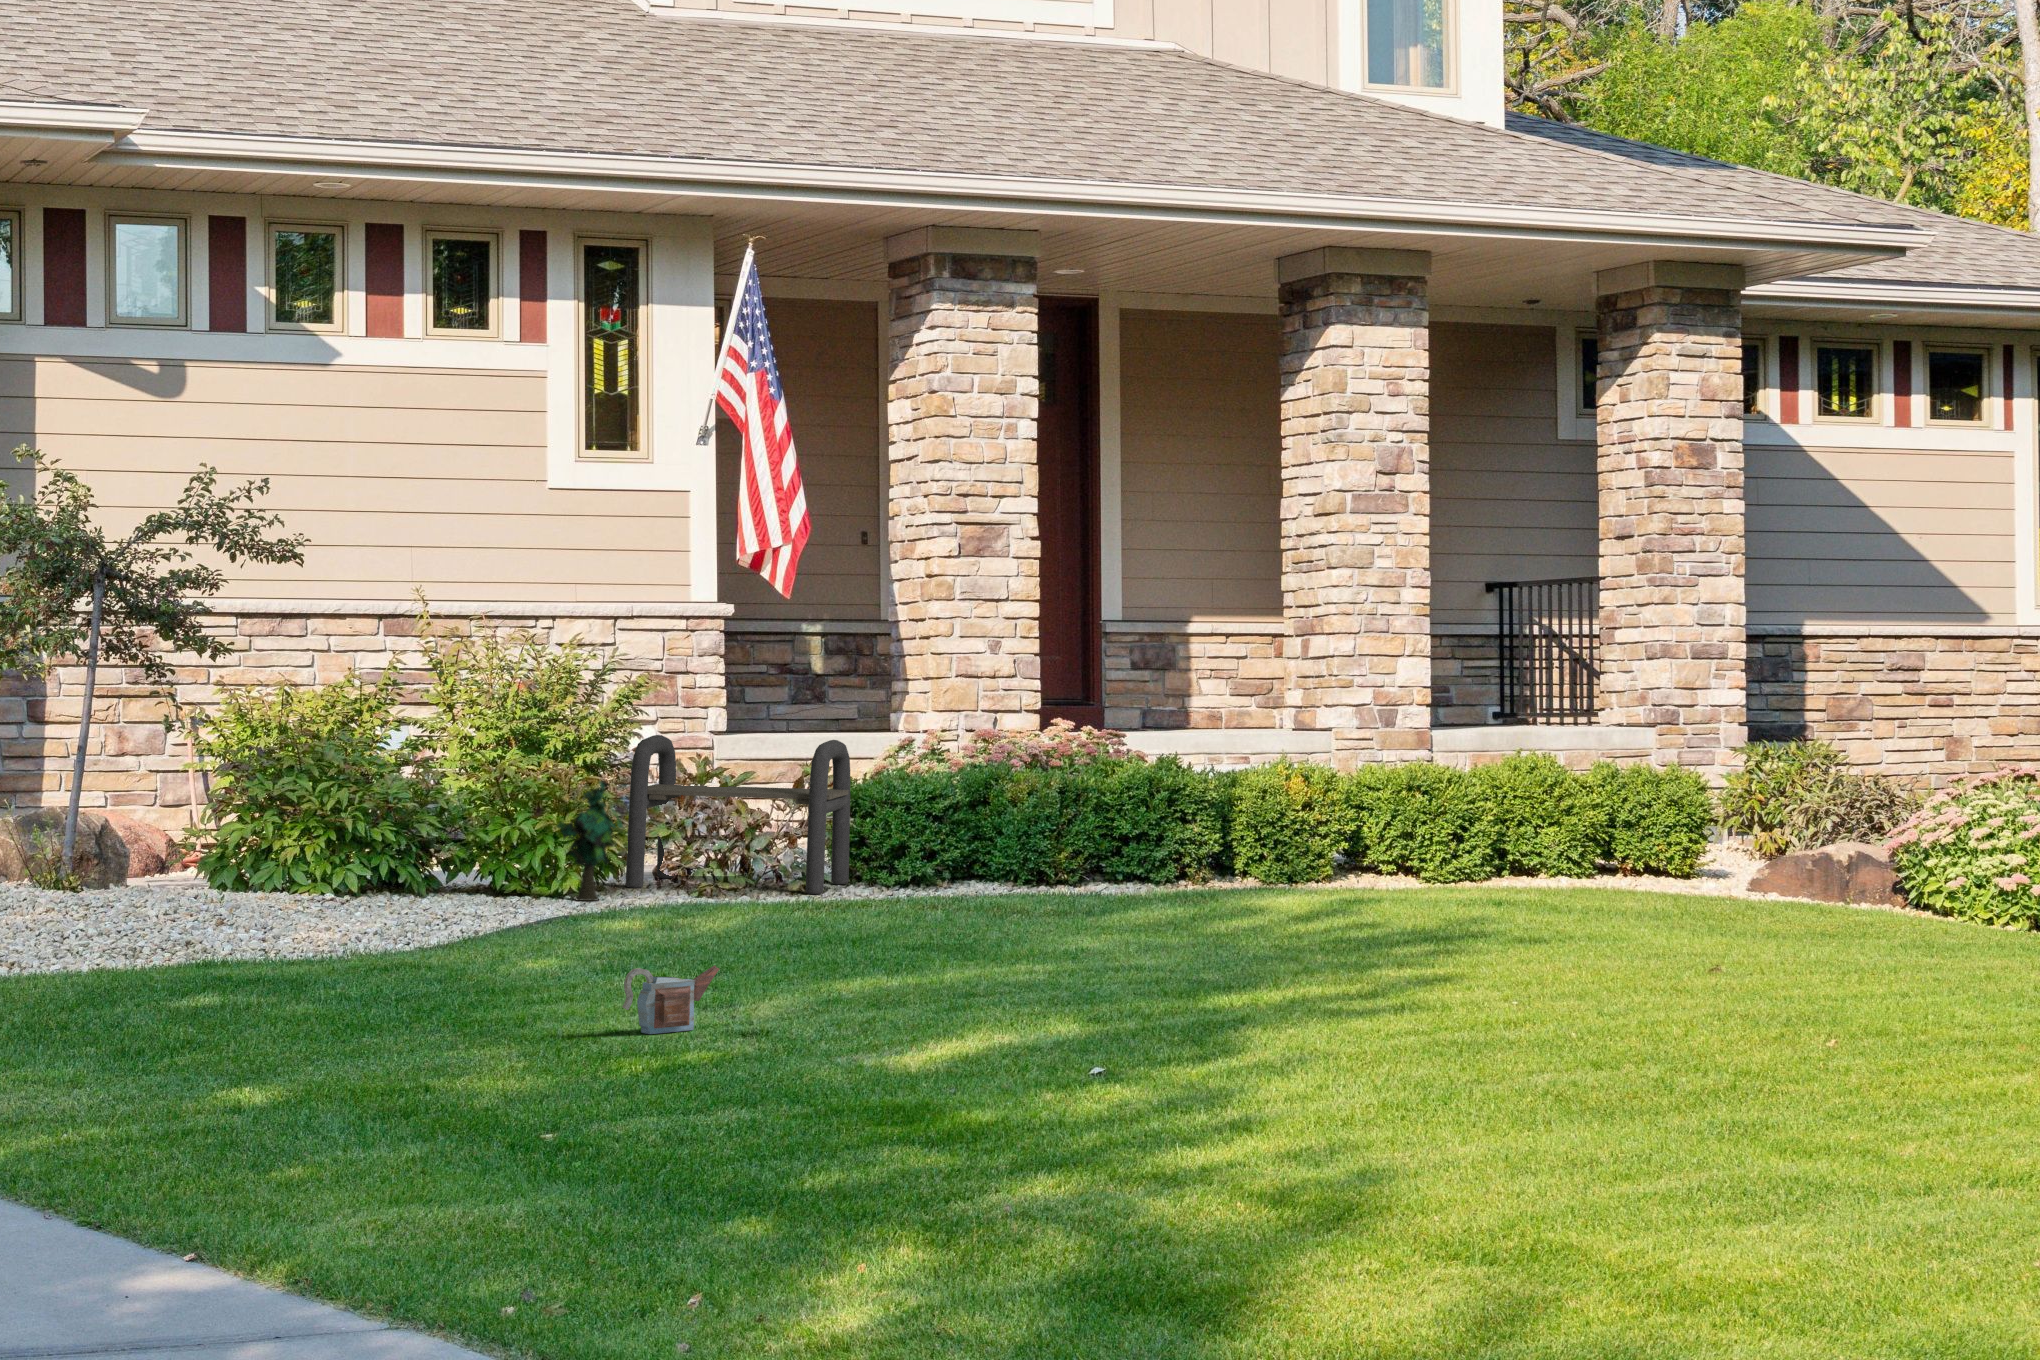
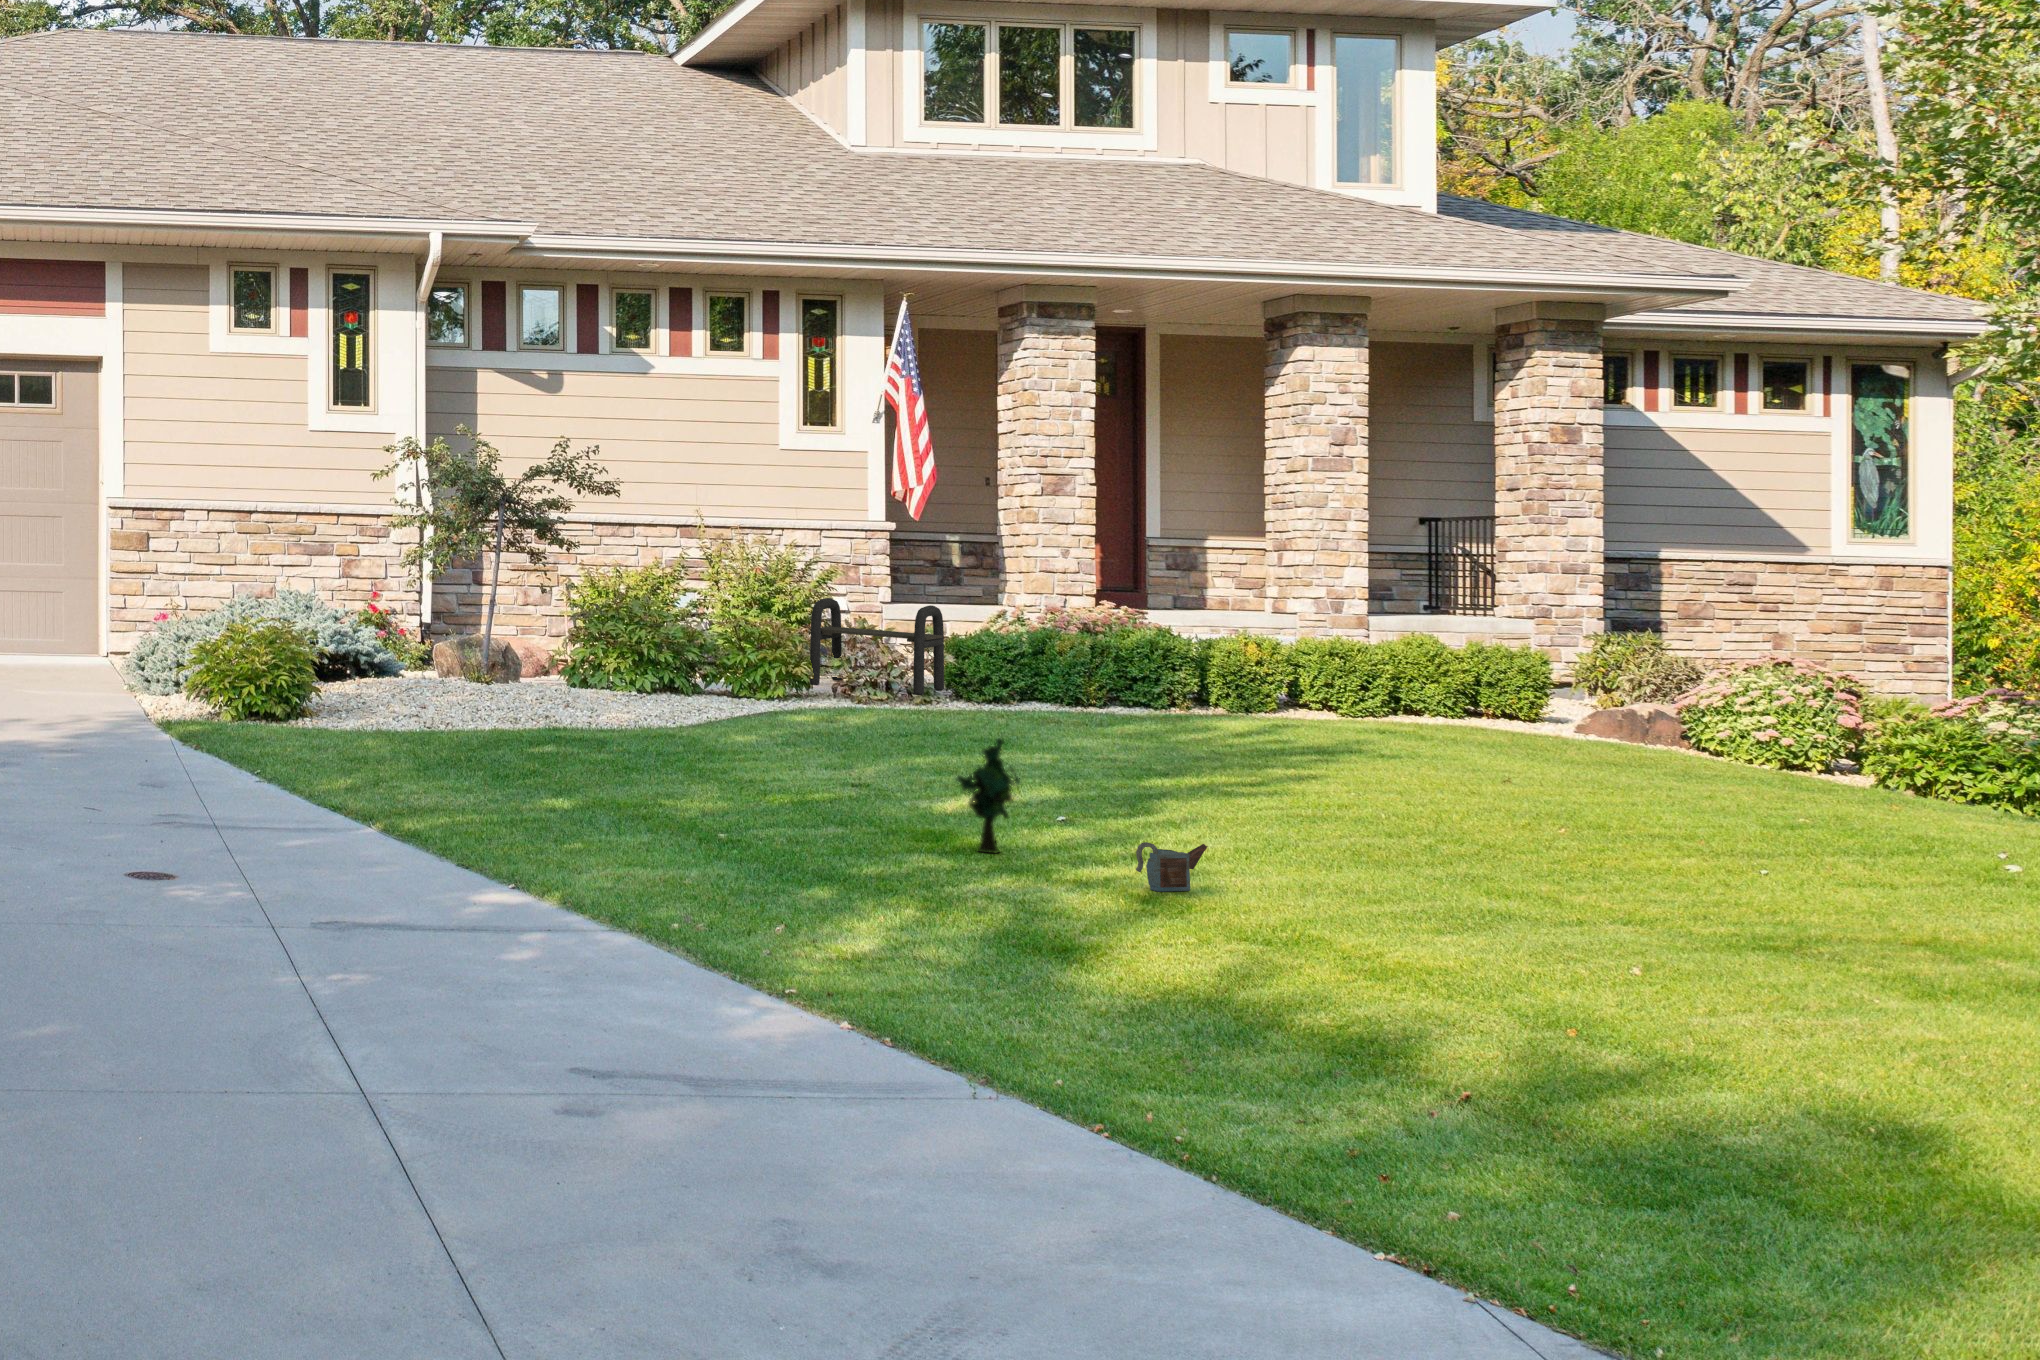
decorative plant: present [557,780,623,901] -> present [956,739,1020,853]
watering can: present [622,965,719,1034] -> present [1136,842,1208,891]

